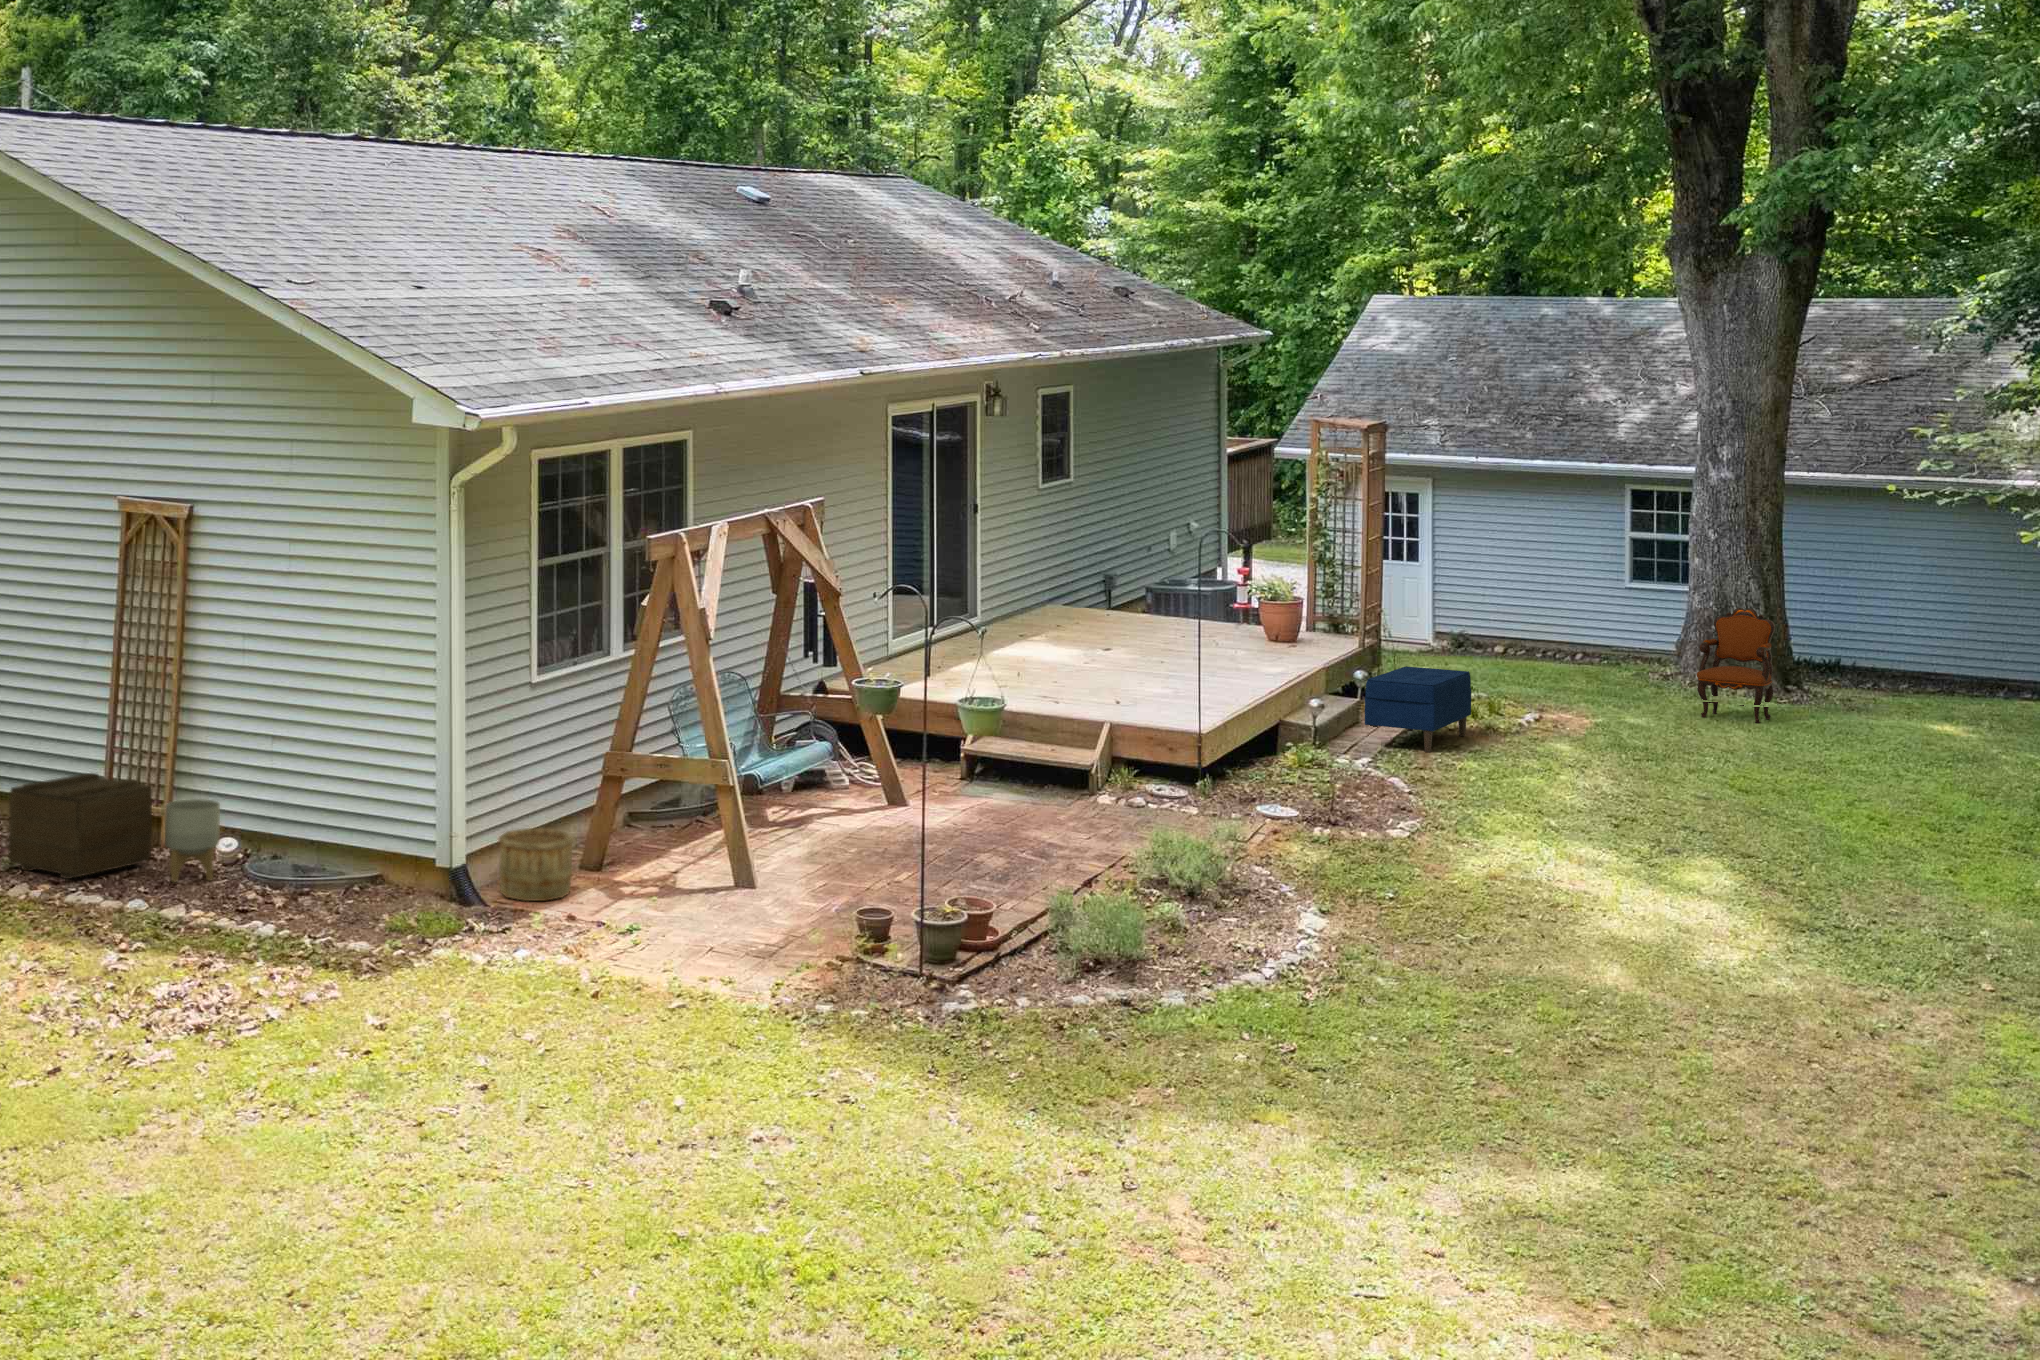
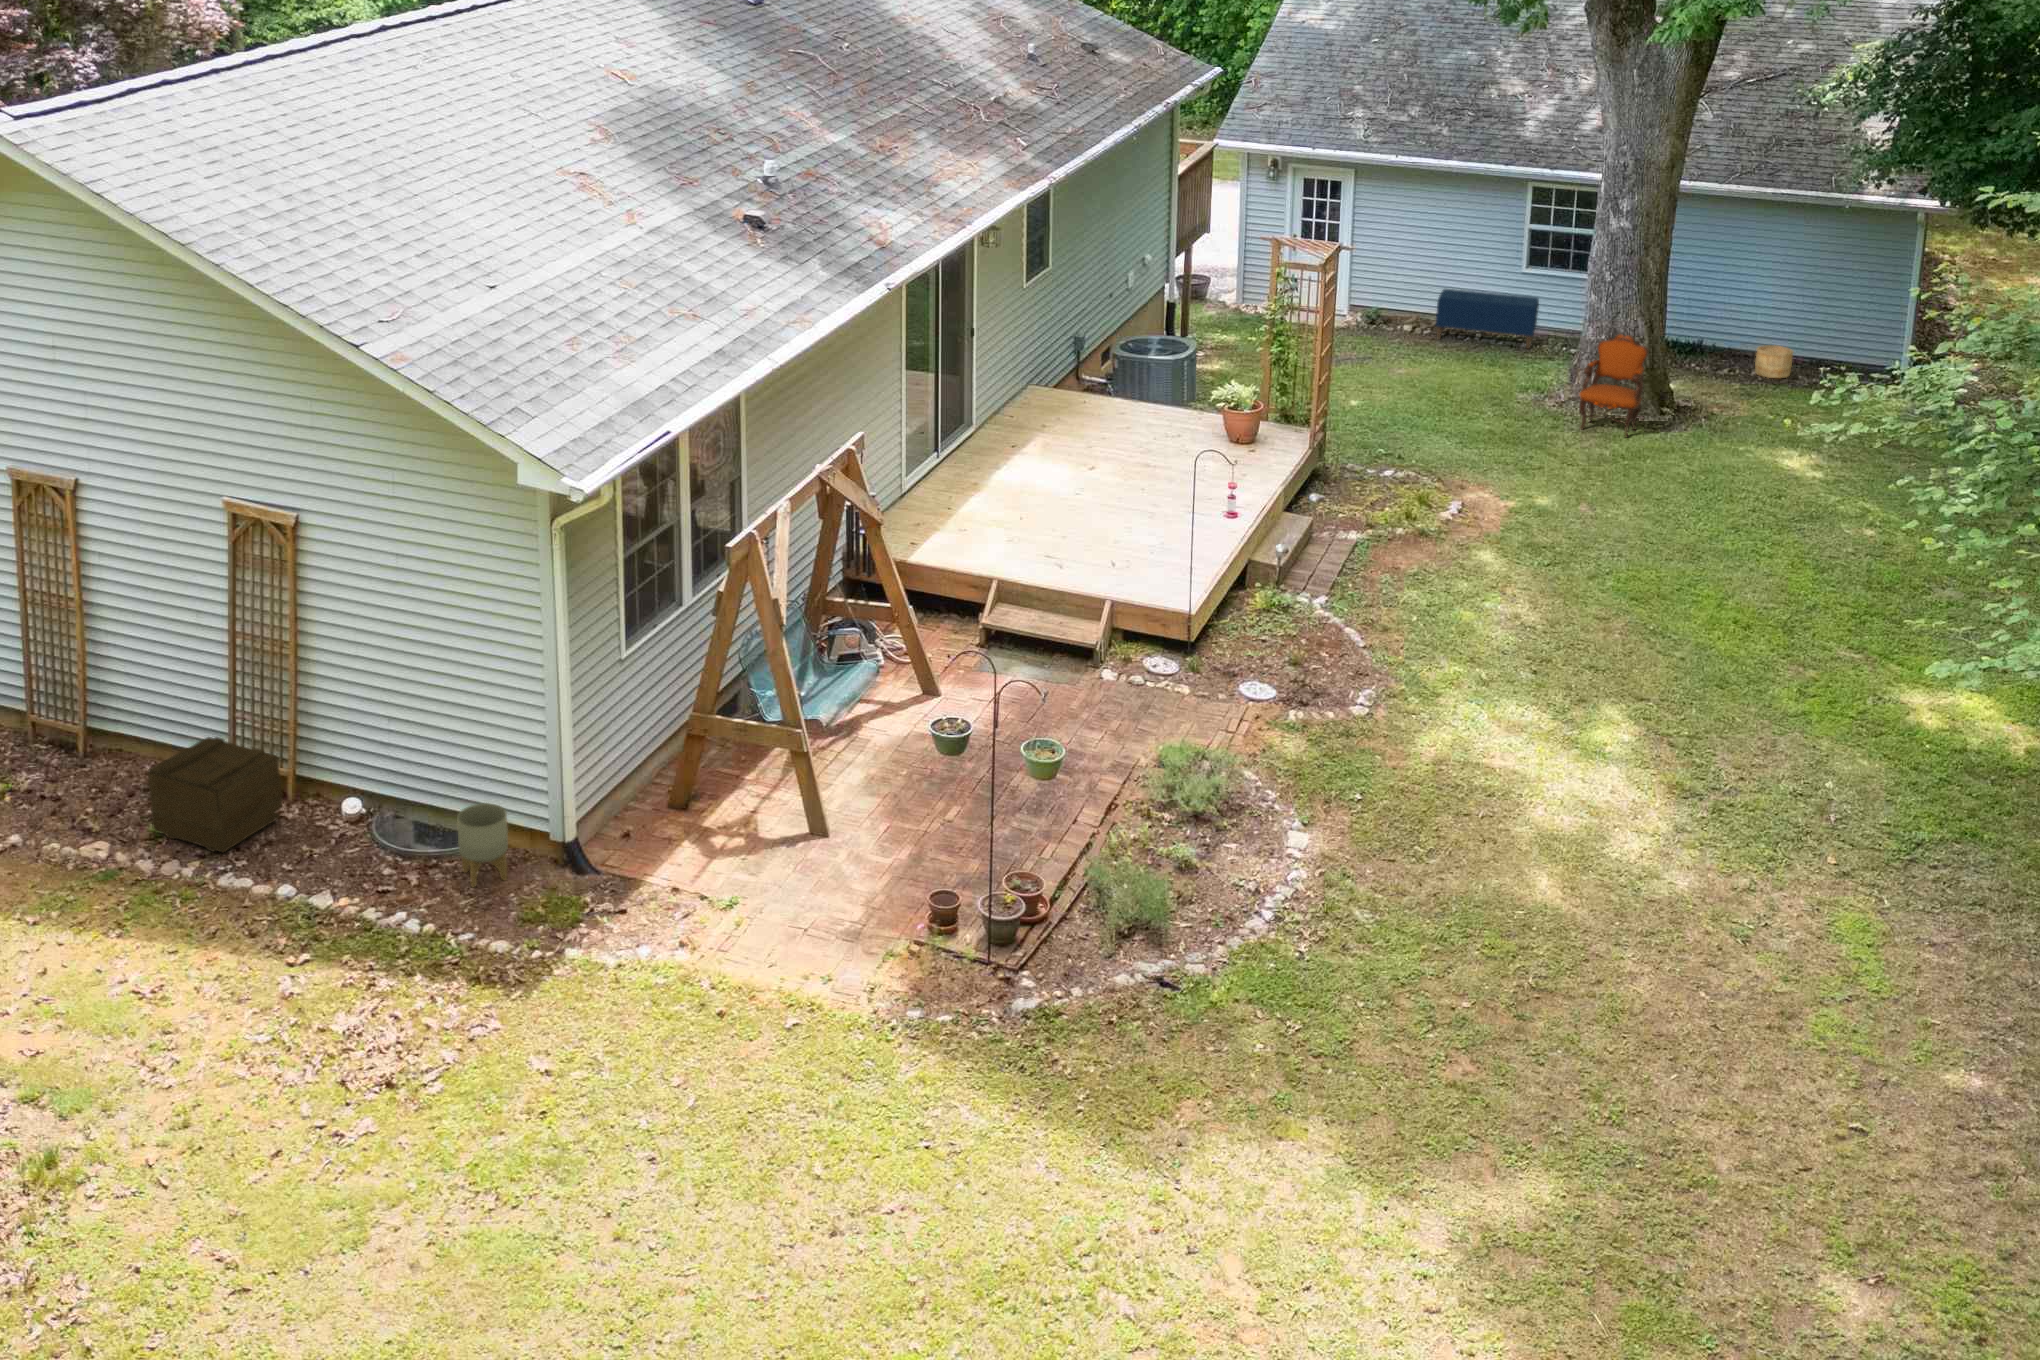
bench: present [1365,666,1471,752] -> present [1436,289,1539,349]
planter: present [165,799,220,882] -> present [457,803,508,888]
wooden bucket: present [499,828,575,901] -> present [1755,345,1793,379]

